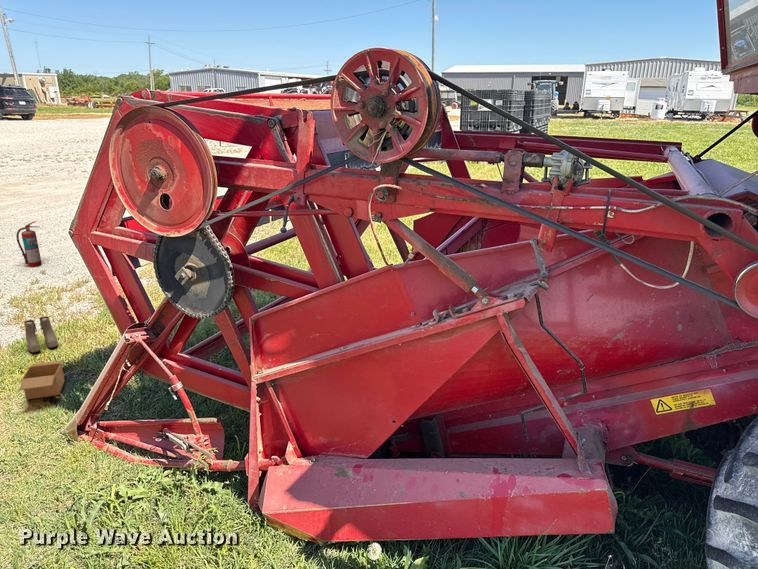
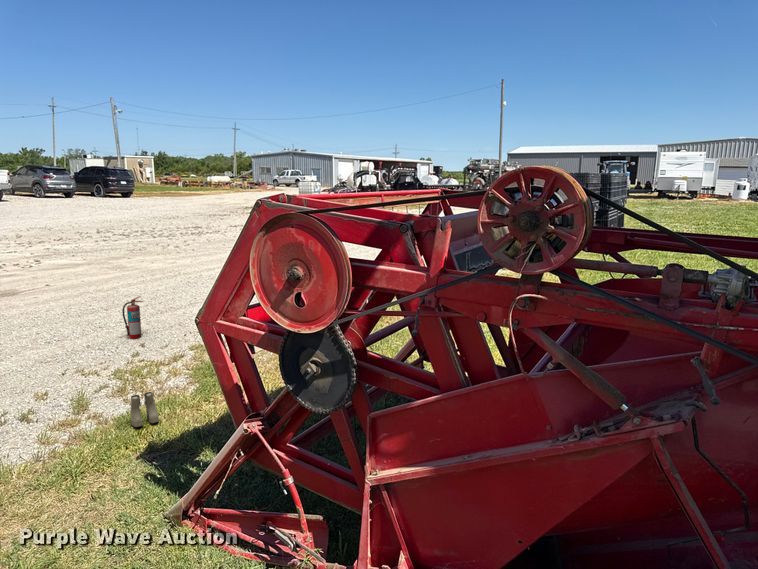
cardboard box: present [19,360,65,399] -> none [126,438,166,477]

